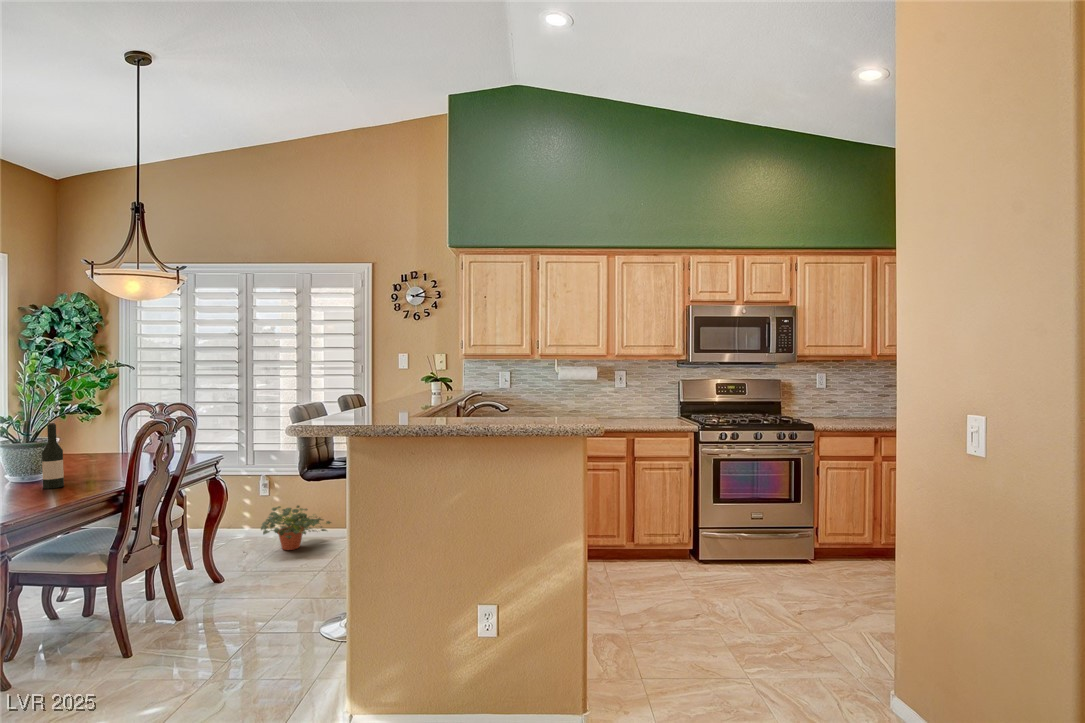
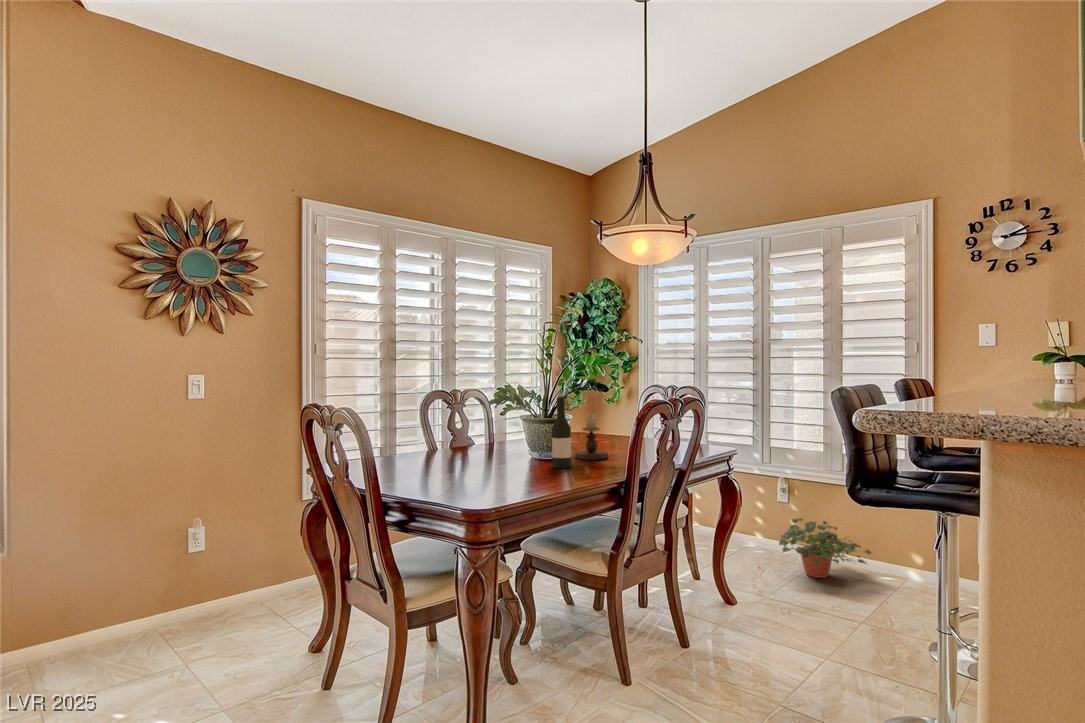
candlestick: none [64,436,100,479] -> present [575,414,608,460]

